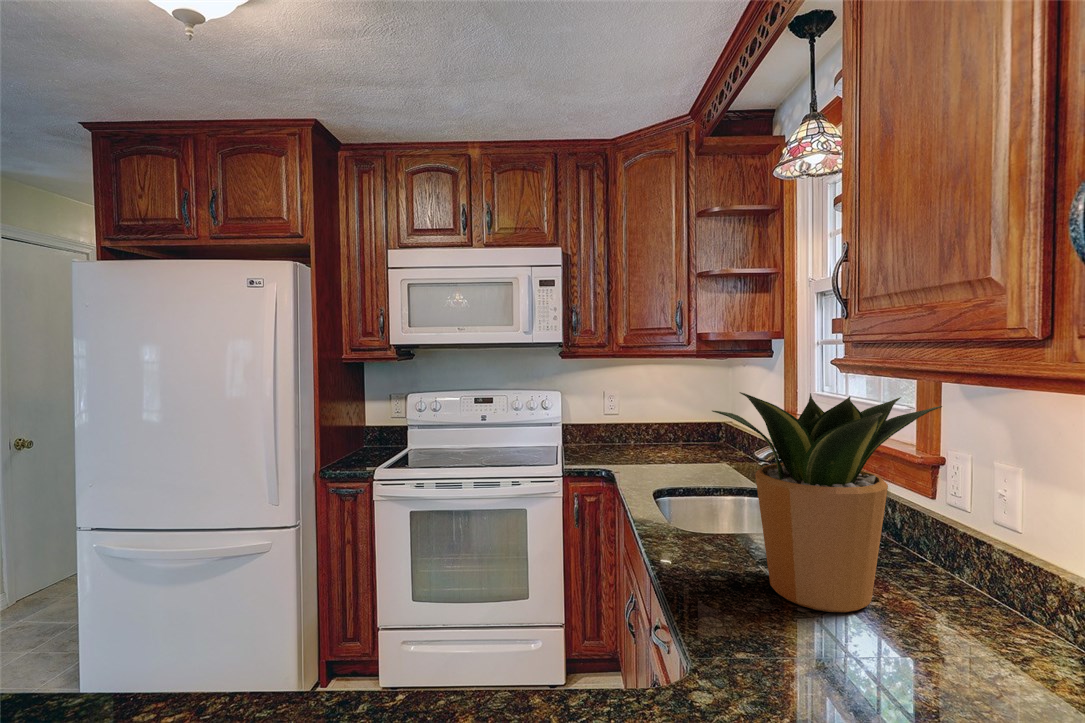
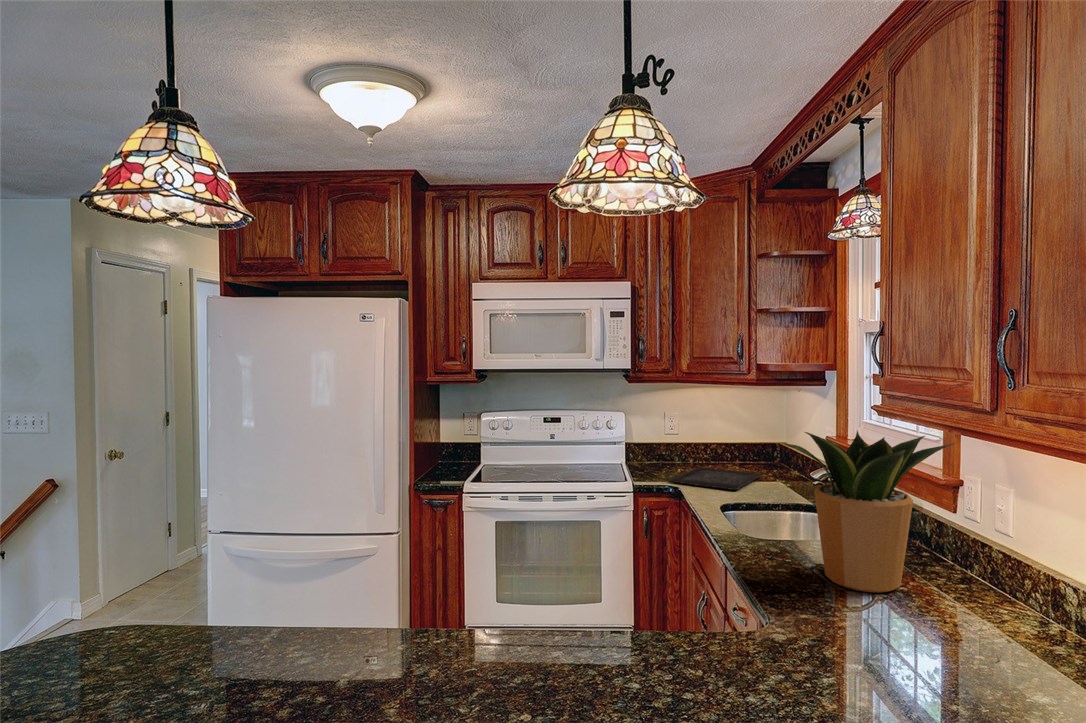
tray: none [604,449,705,473] -> present [671,467,762,490]

